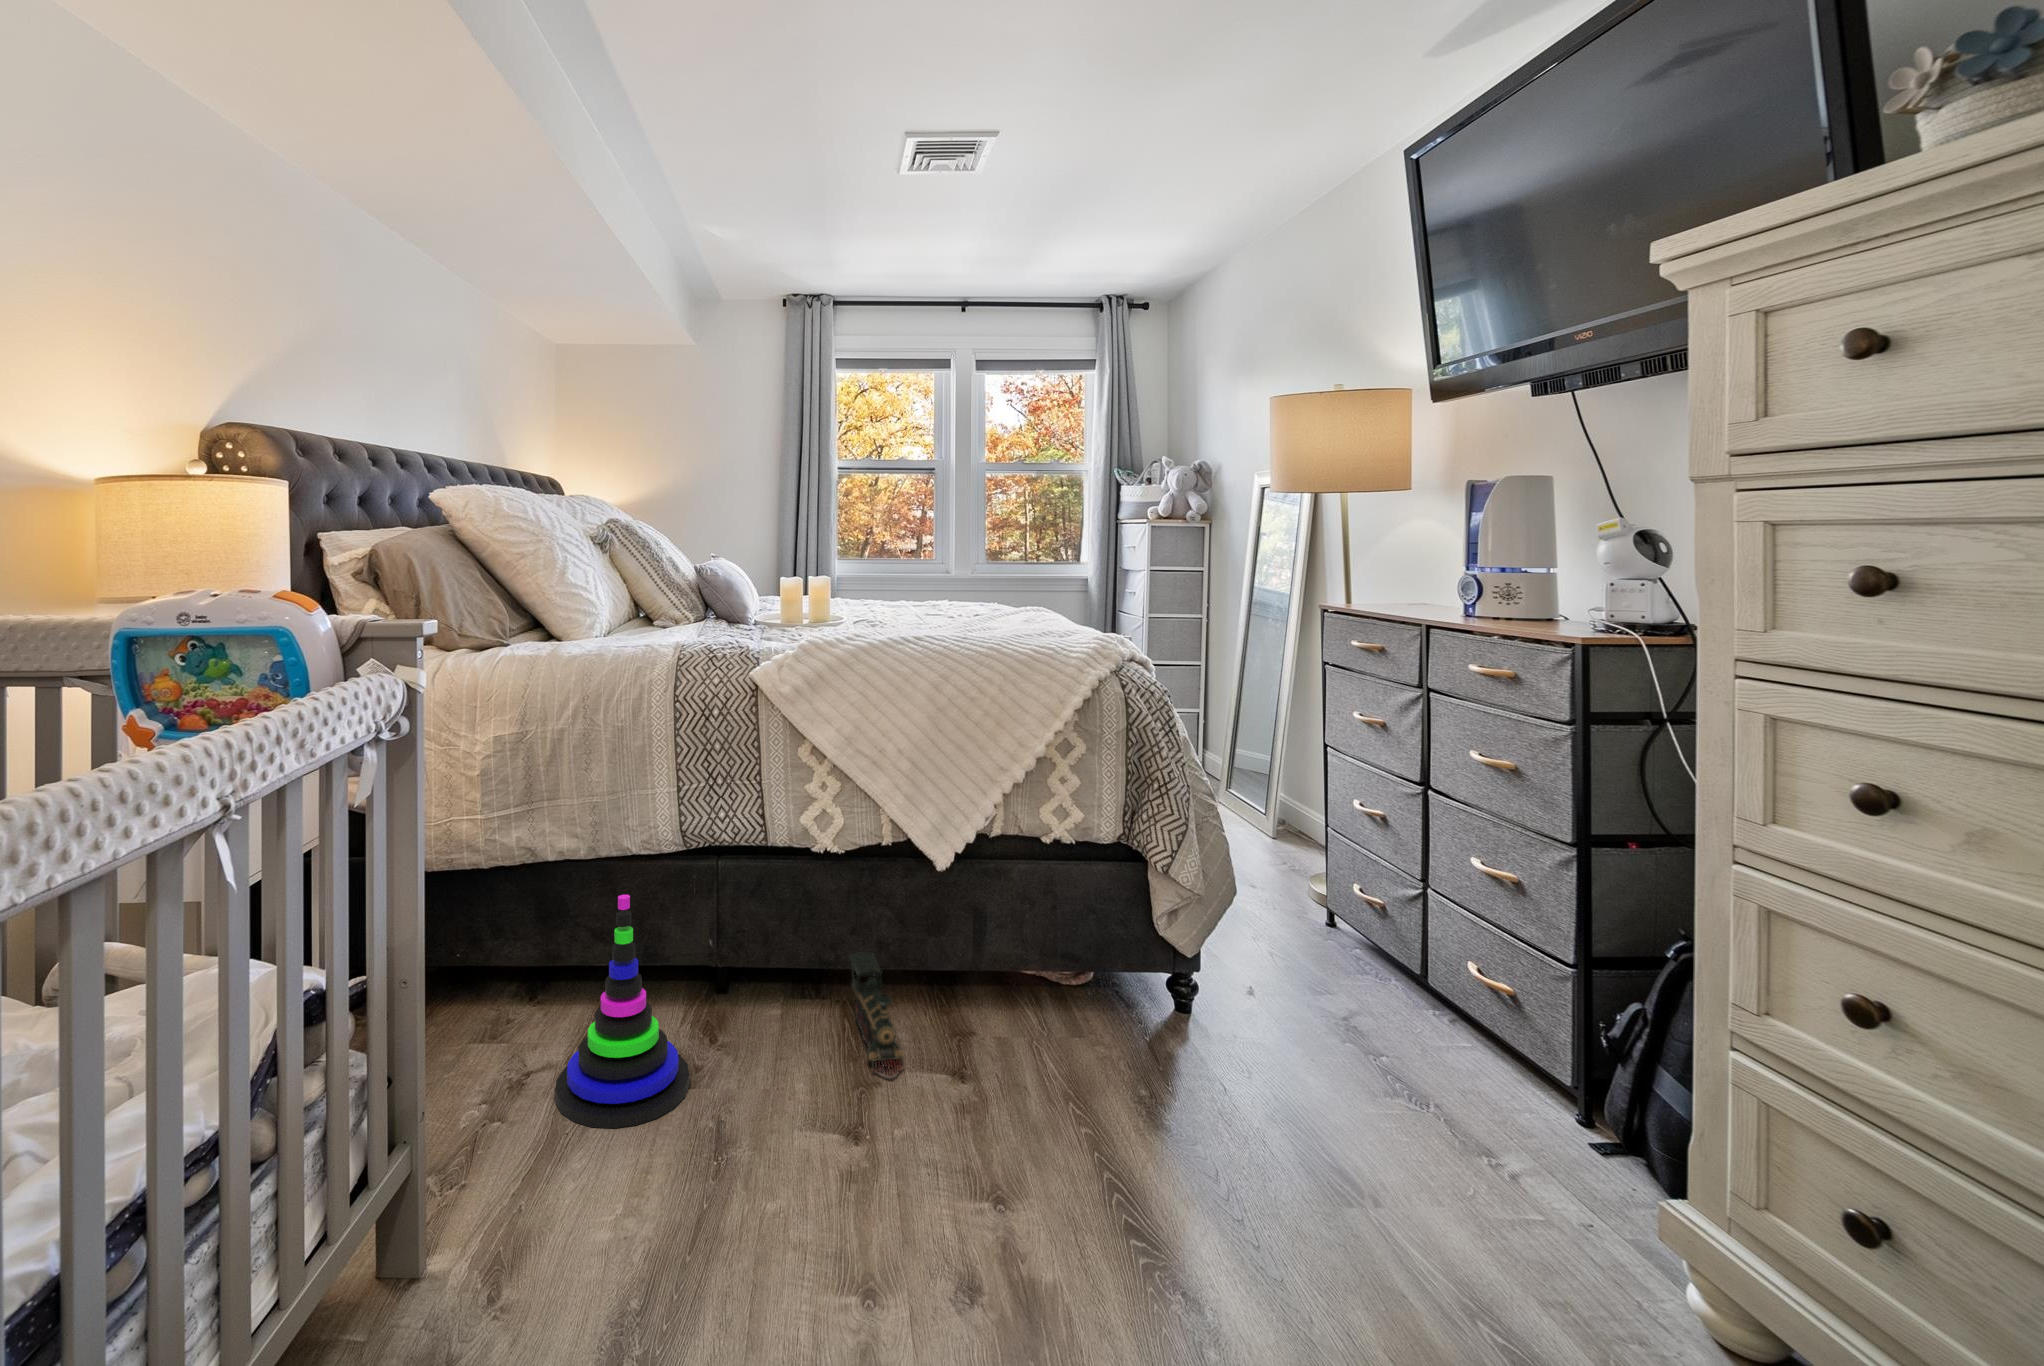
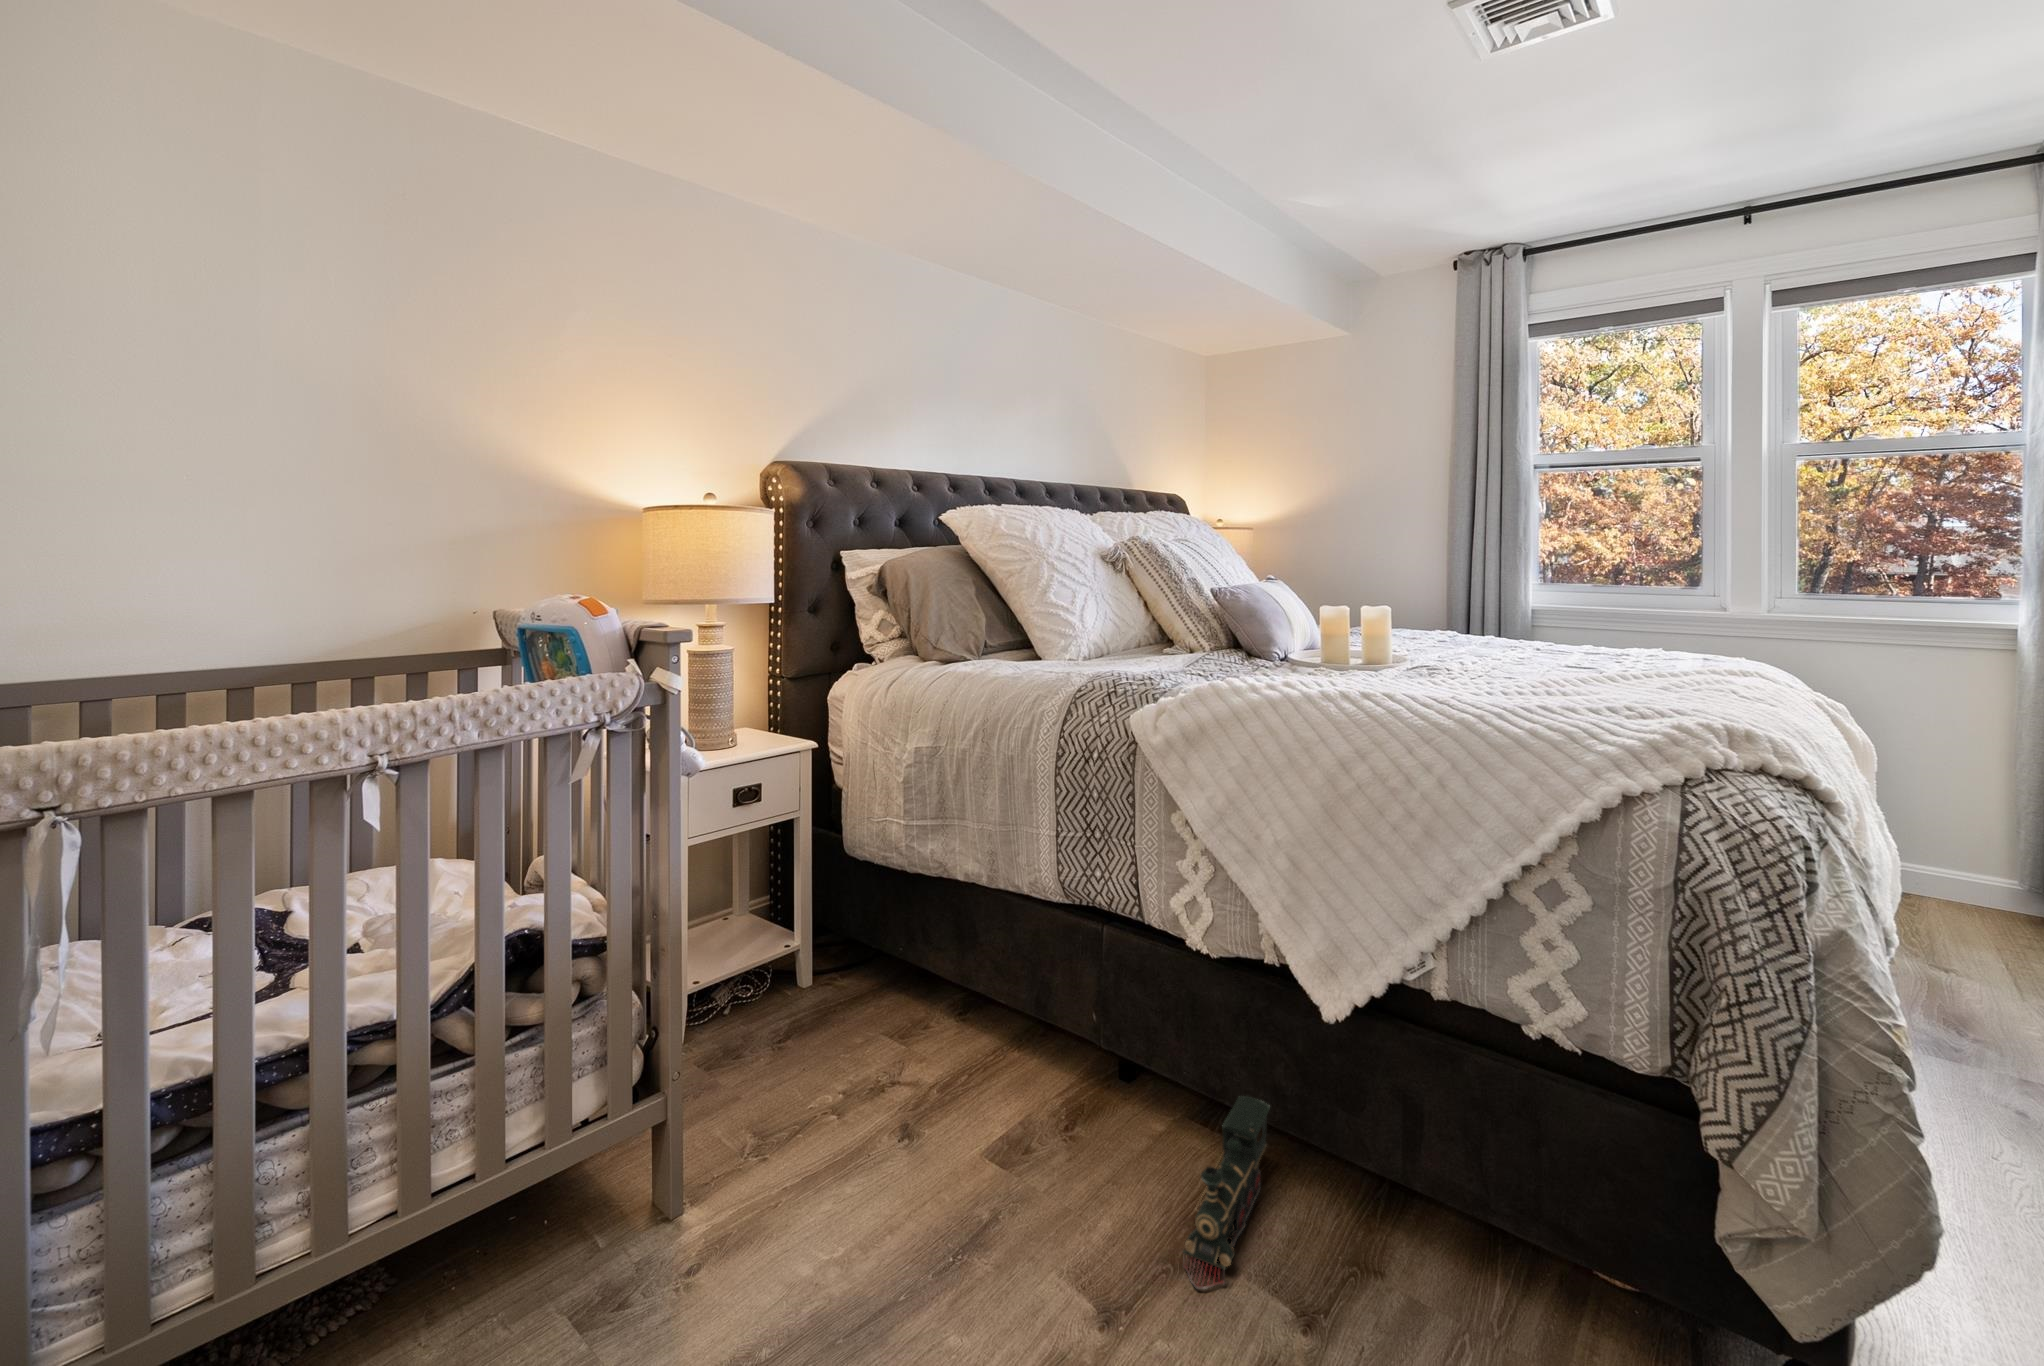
stacking toy: present [555,895,689,1128] -> none [856,939,999,1200]

